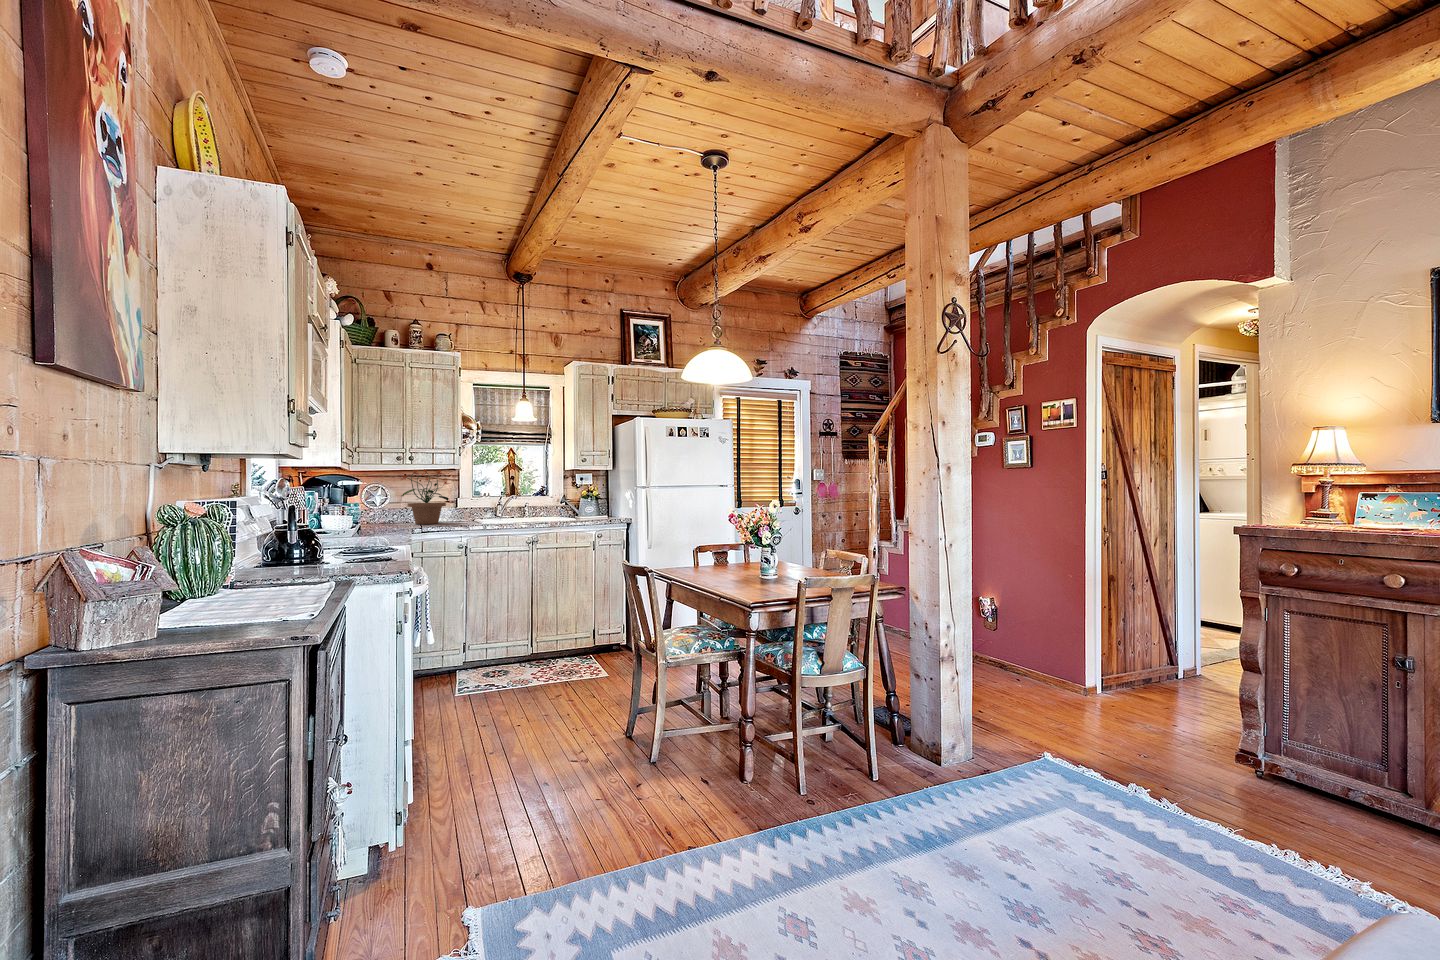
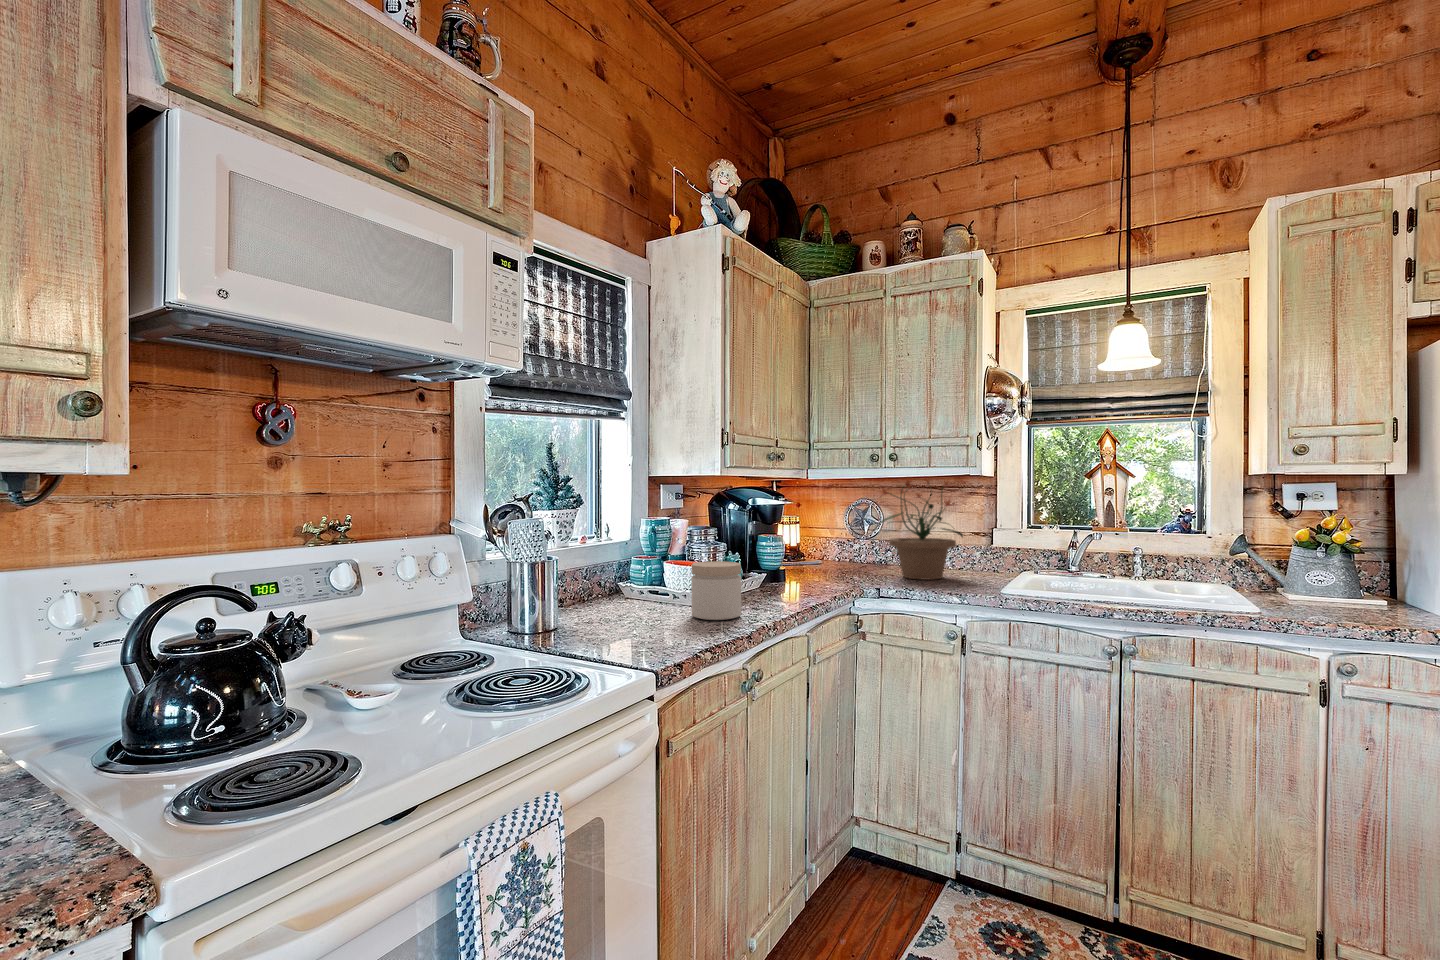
jar: none [353,512,383,541] -> present [692,561,741,620]

